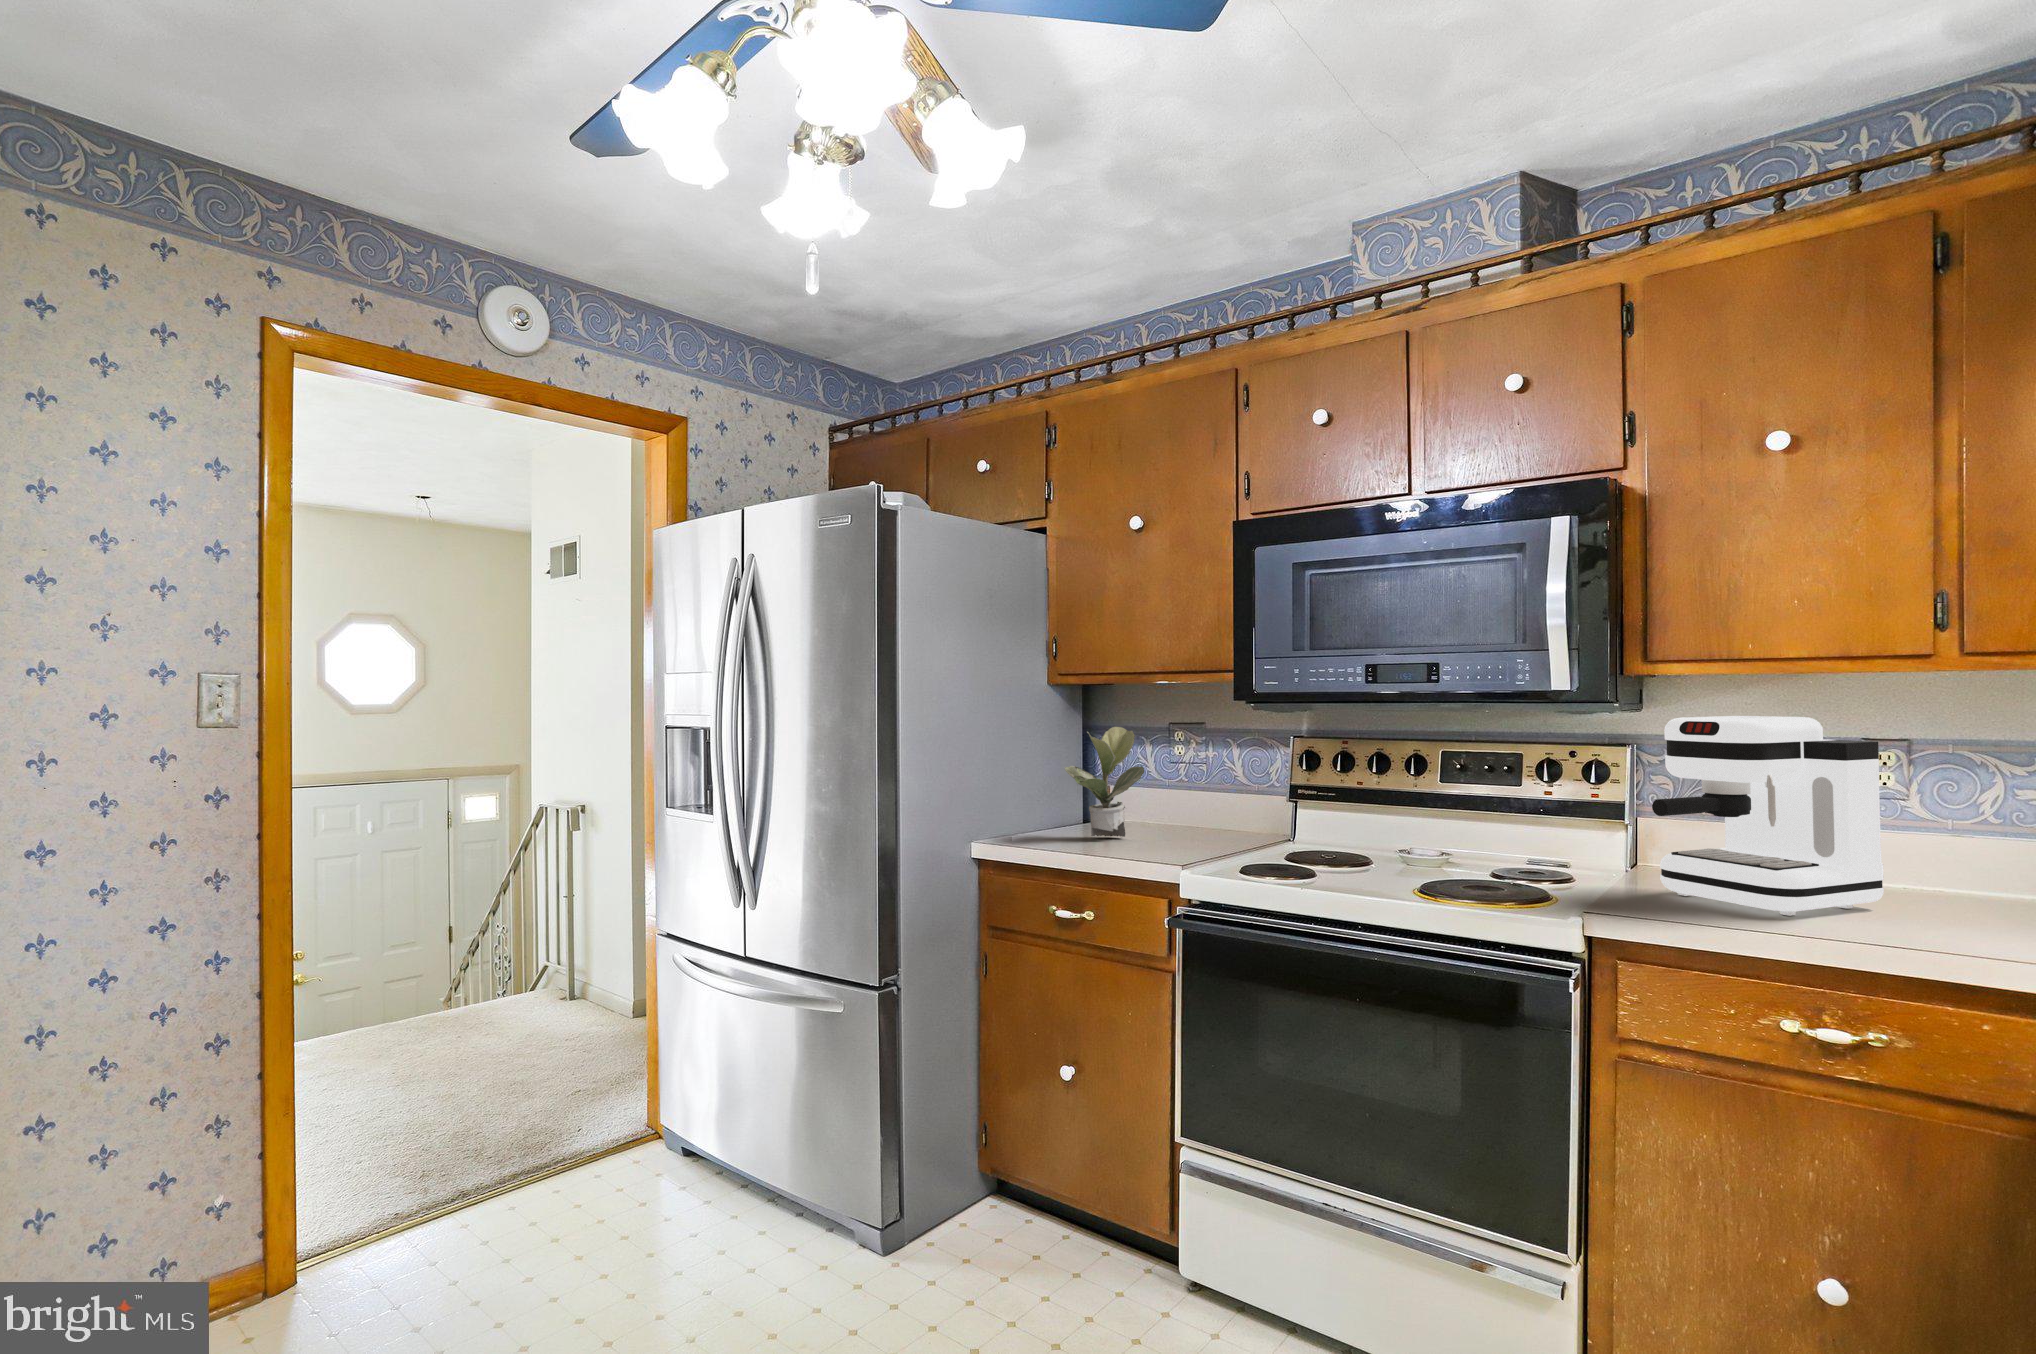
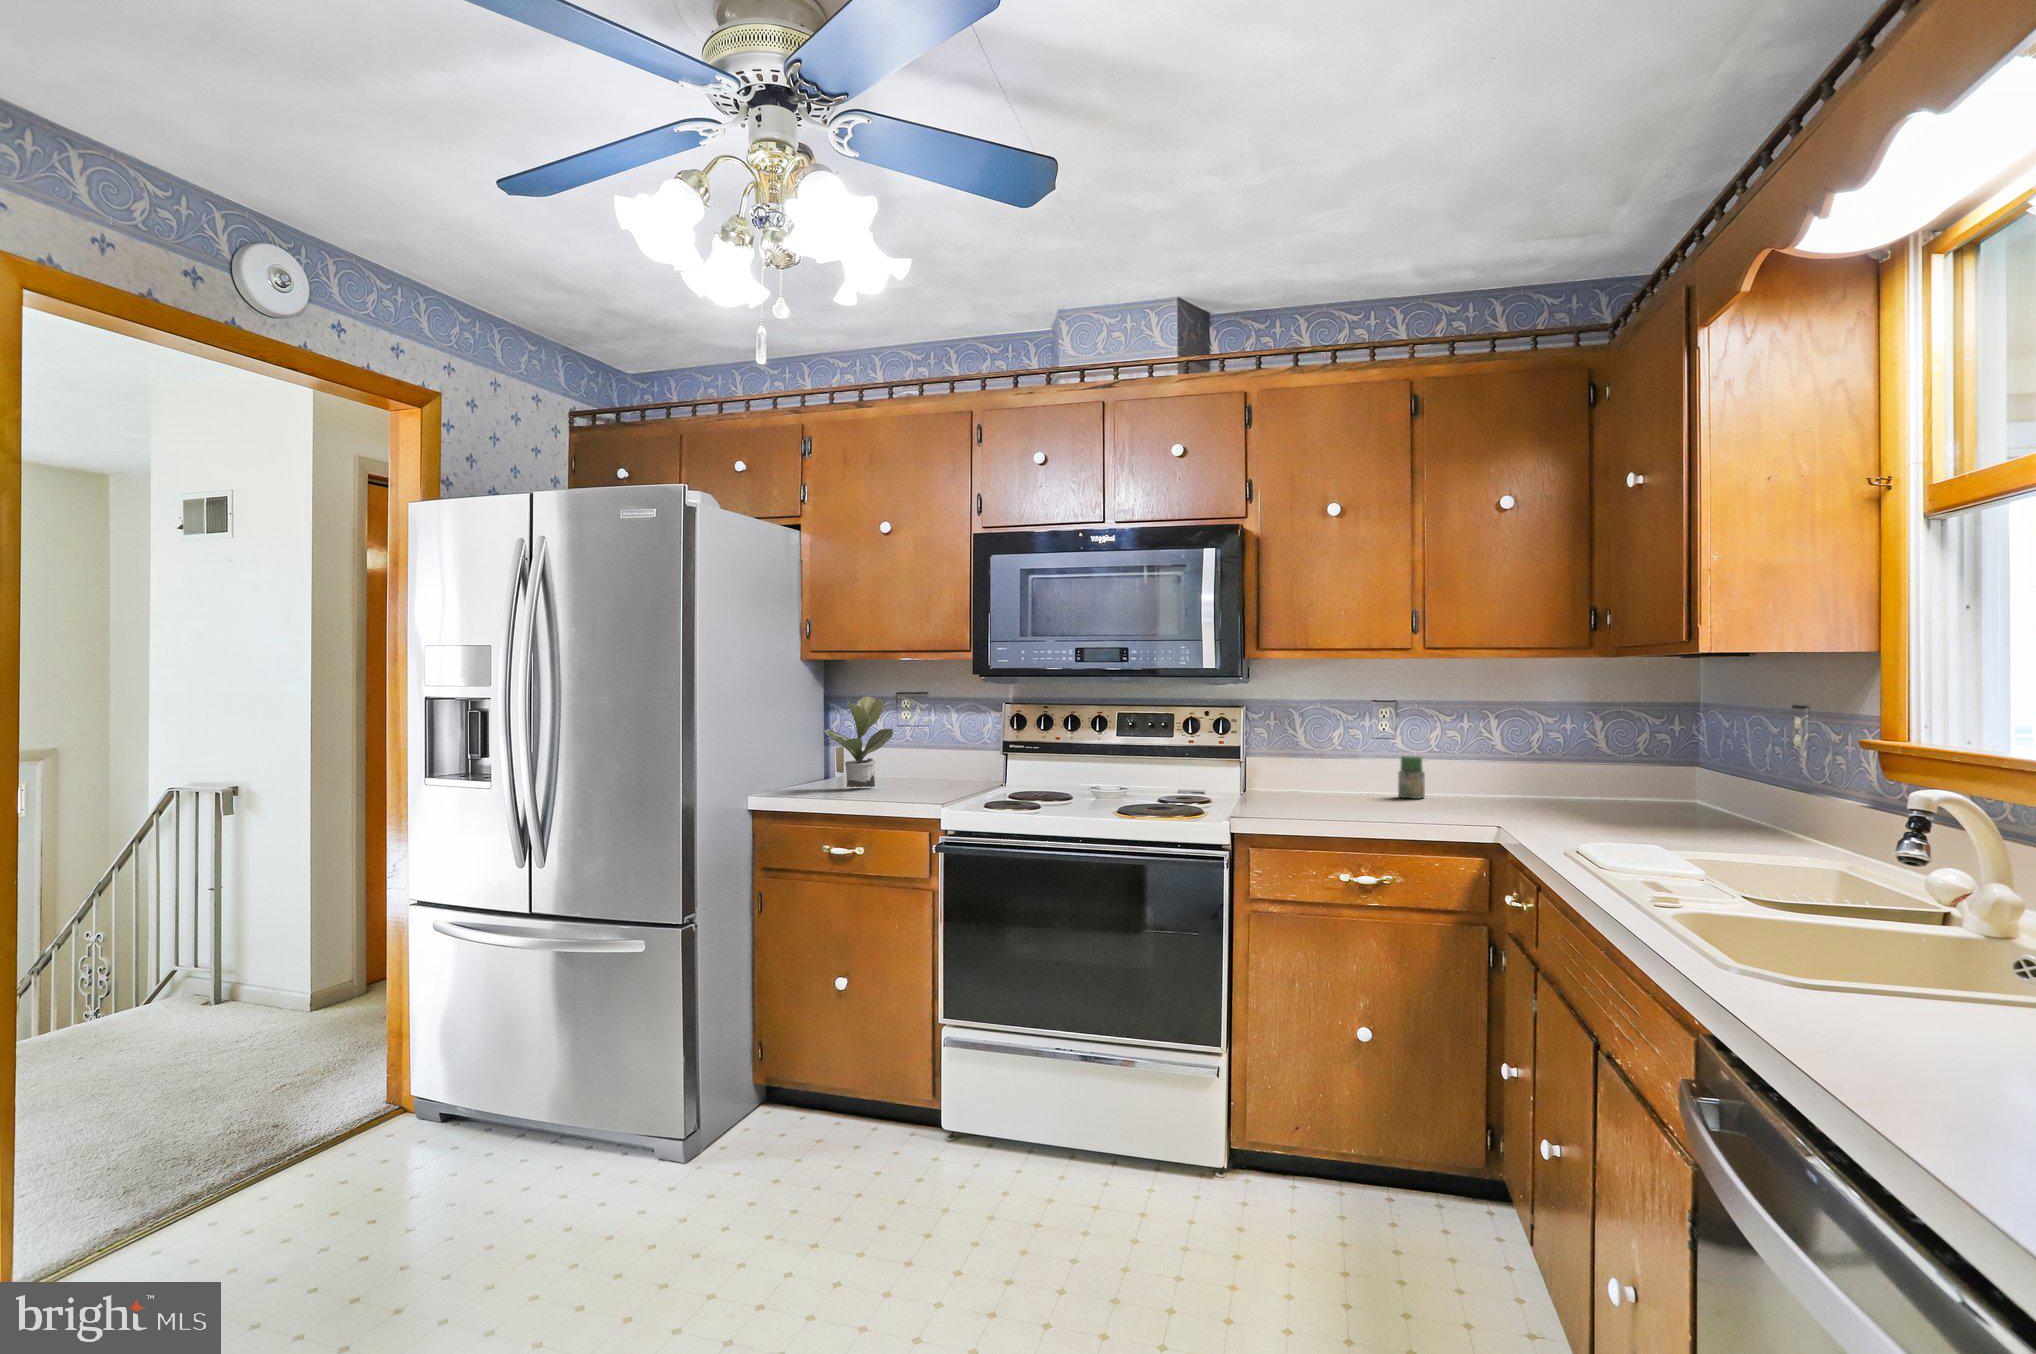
coffee maker: present [1652,716,1884,916] -> none [1265,686,1386,811]
jar: none [1914,827,1967,897] -> present [1398,756,1425,799]

